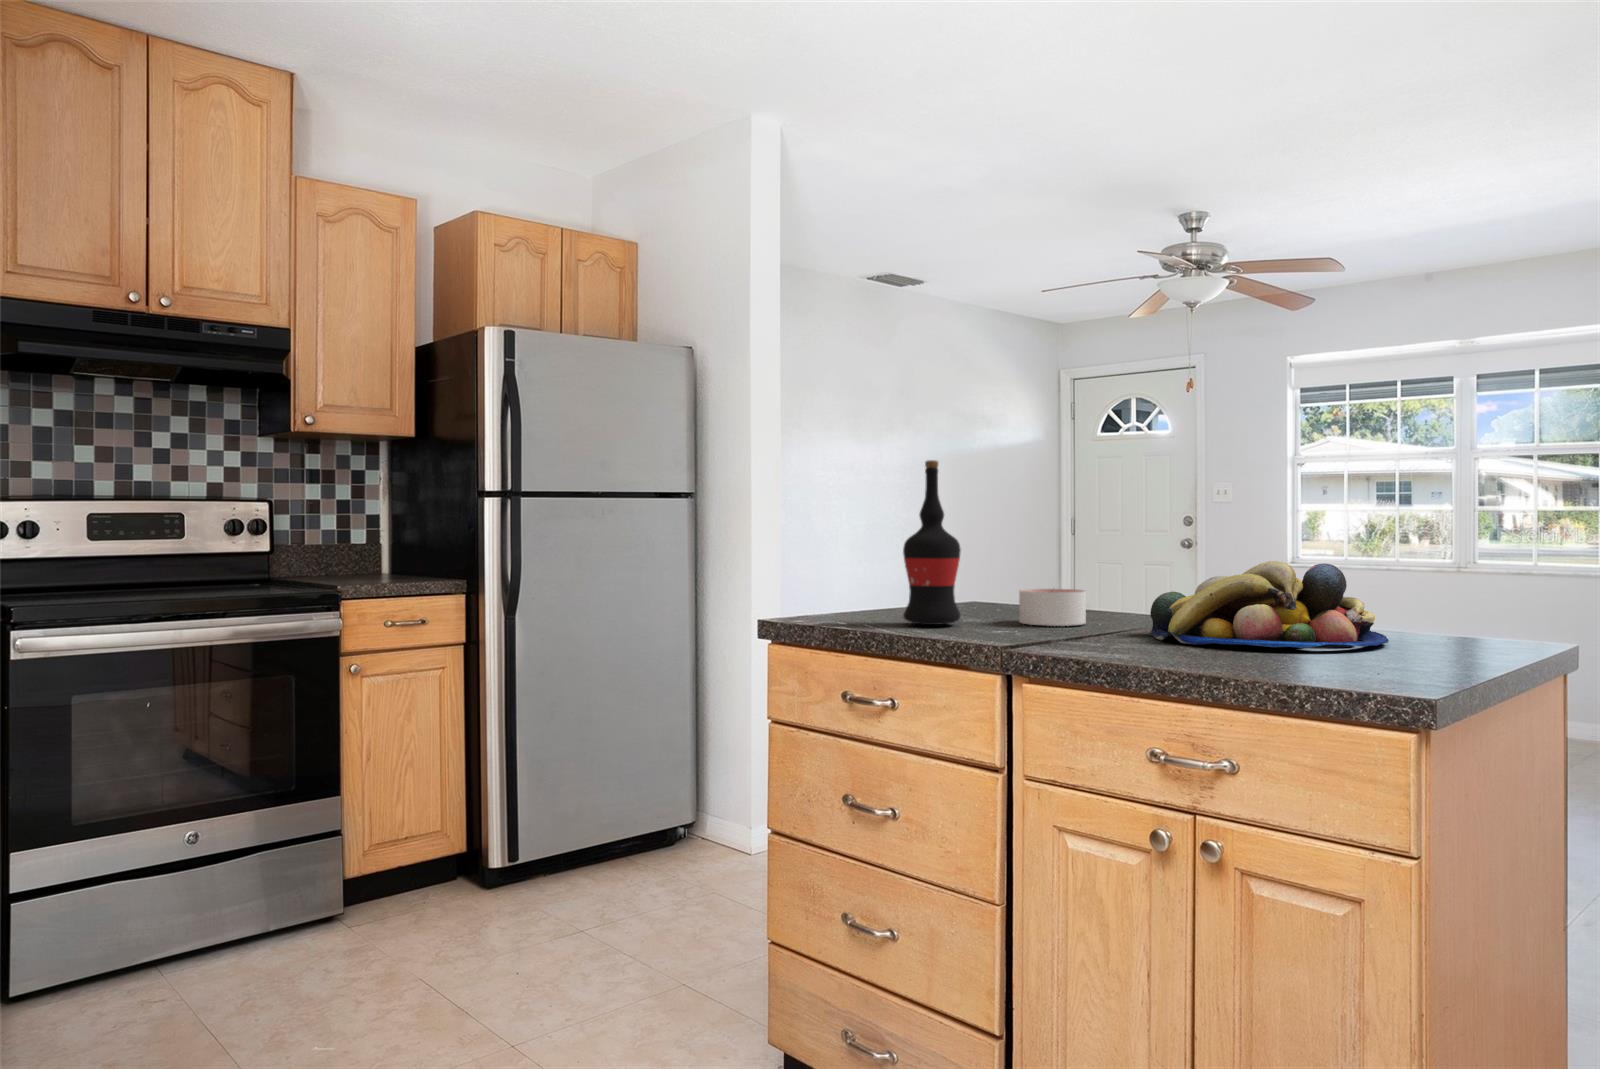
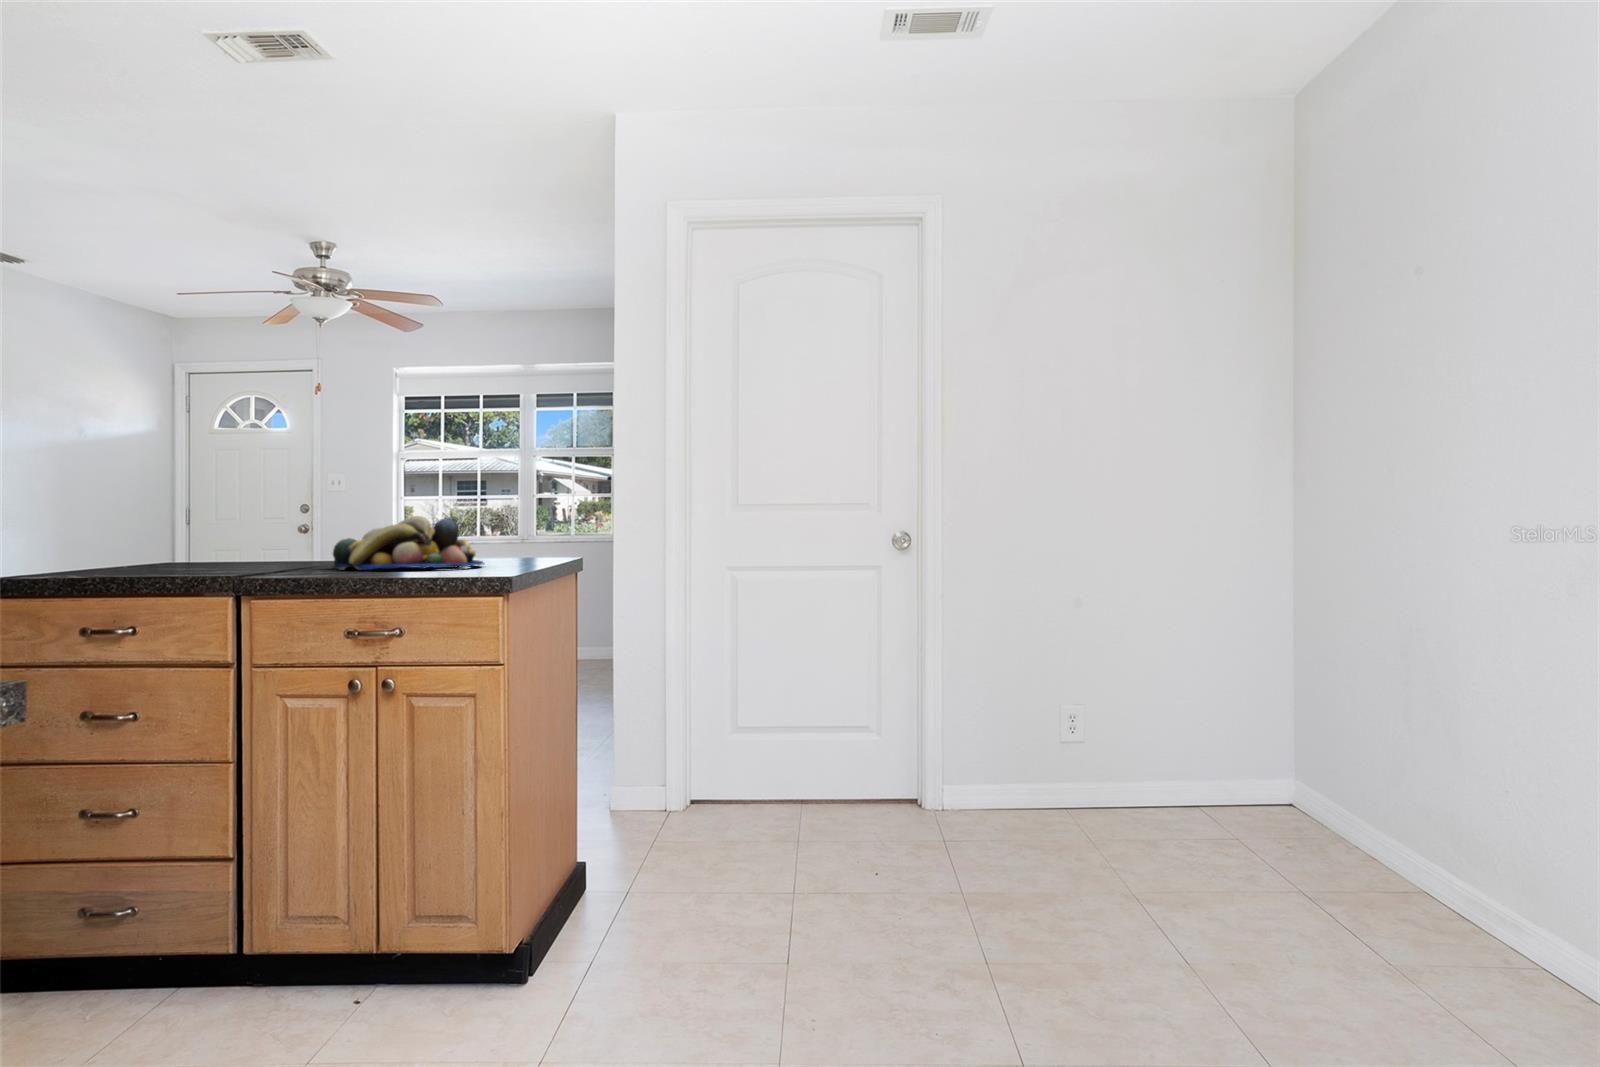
wine bottle: present [903,460,961,625] -> none [125,440,178,570]
candle: present [1019,588,1086,626] -> none [225,542,279,568]

